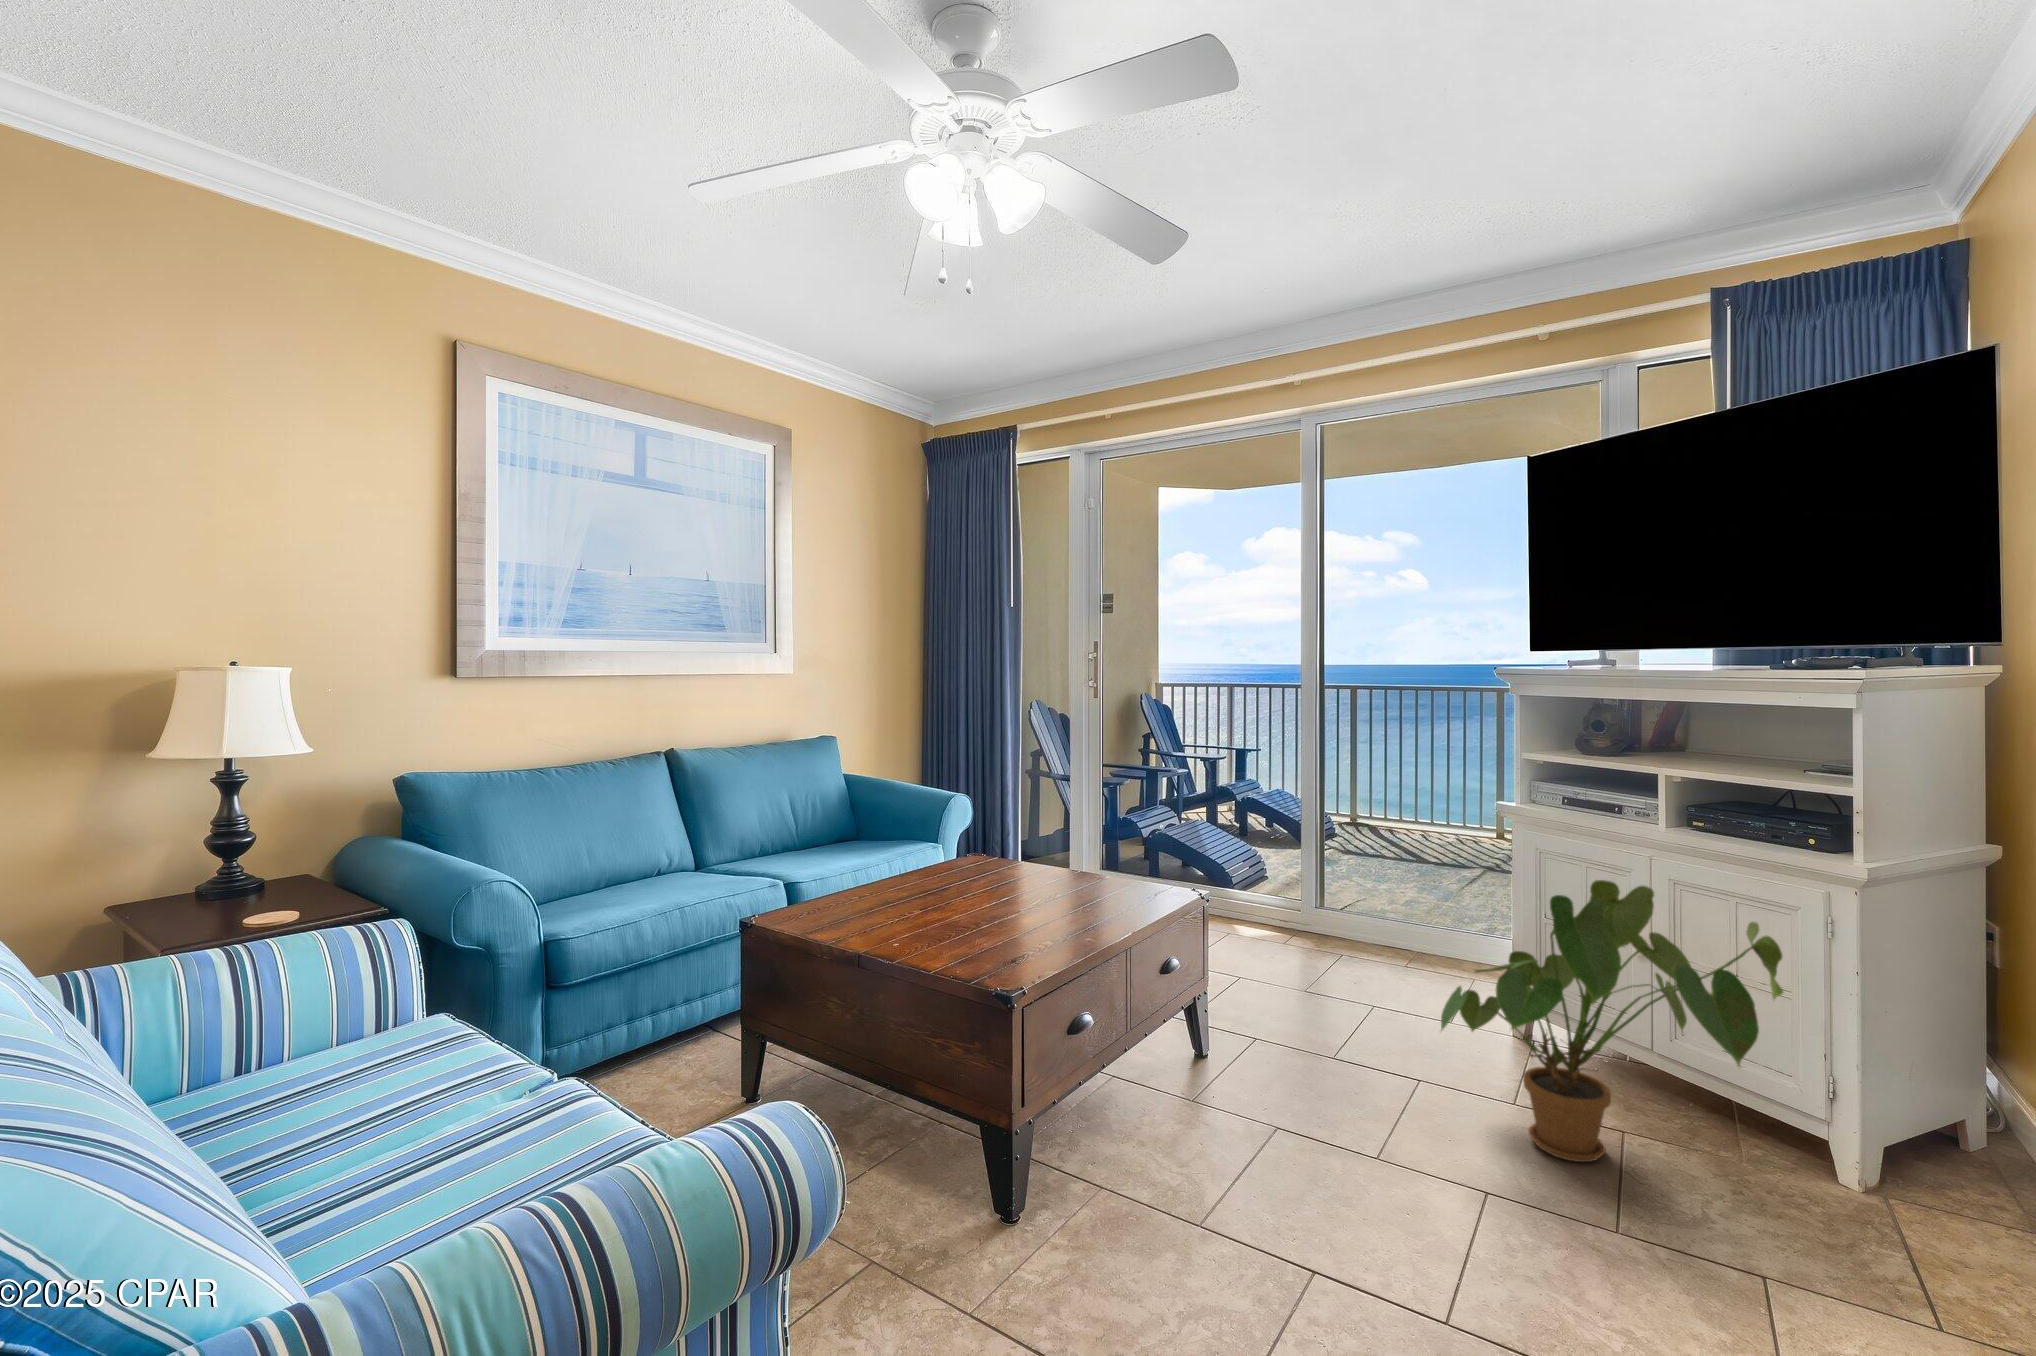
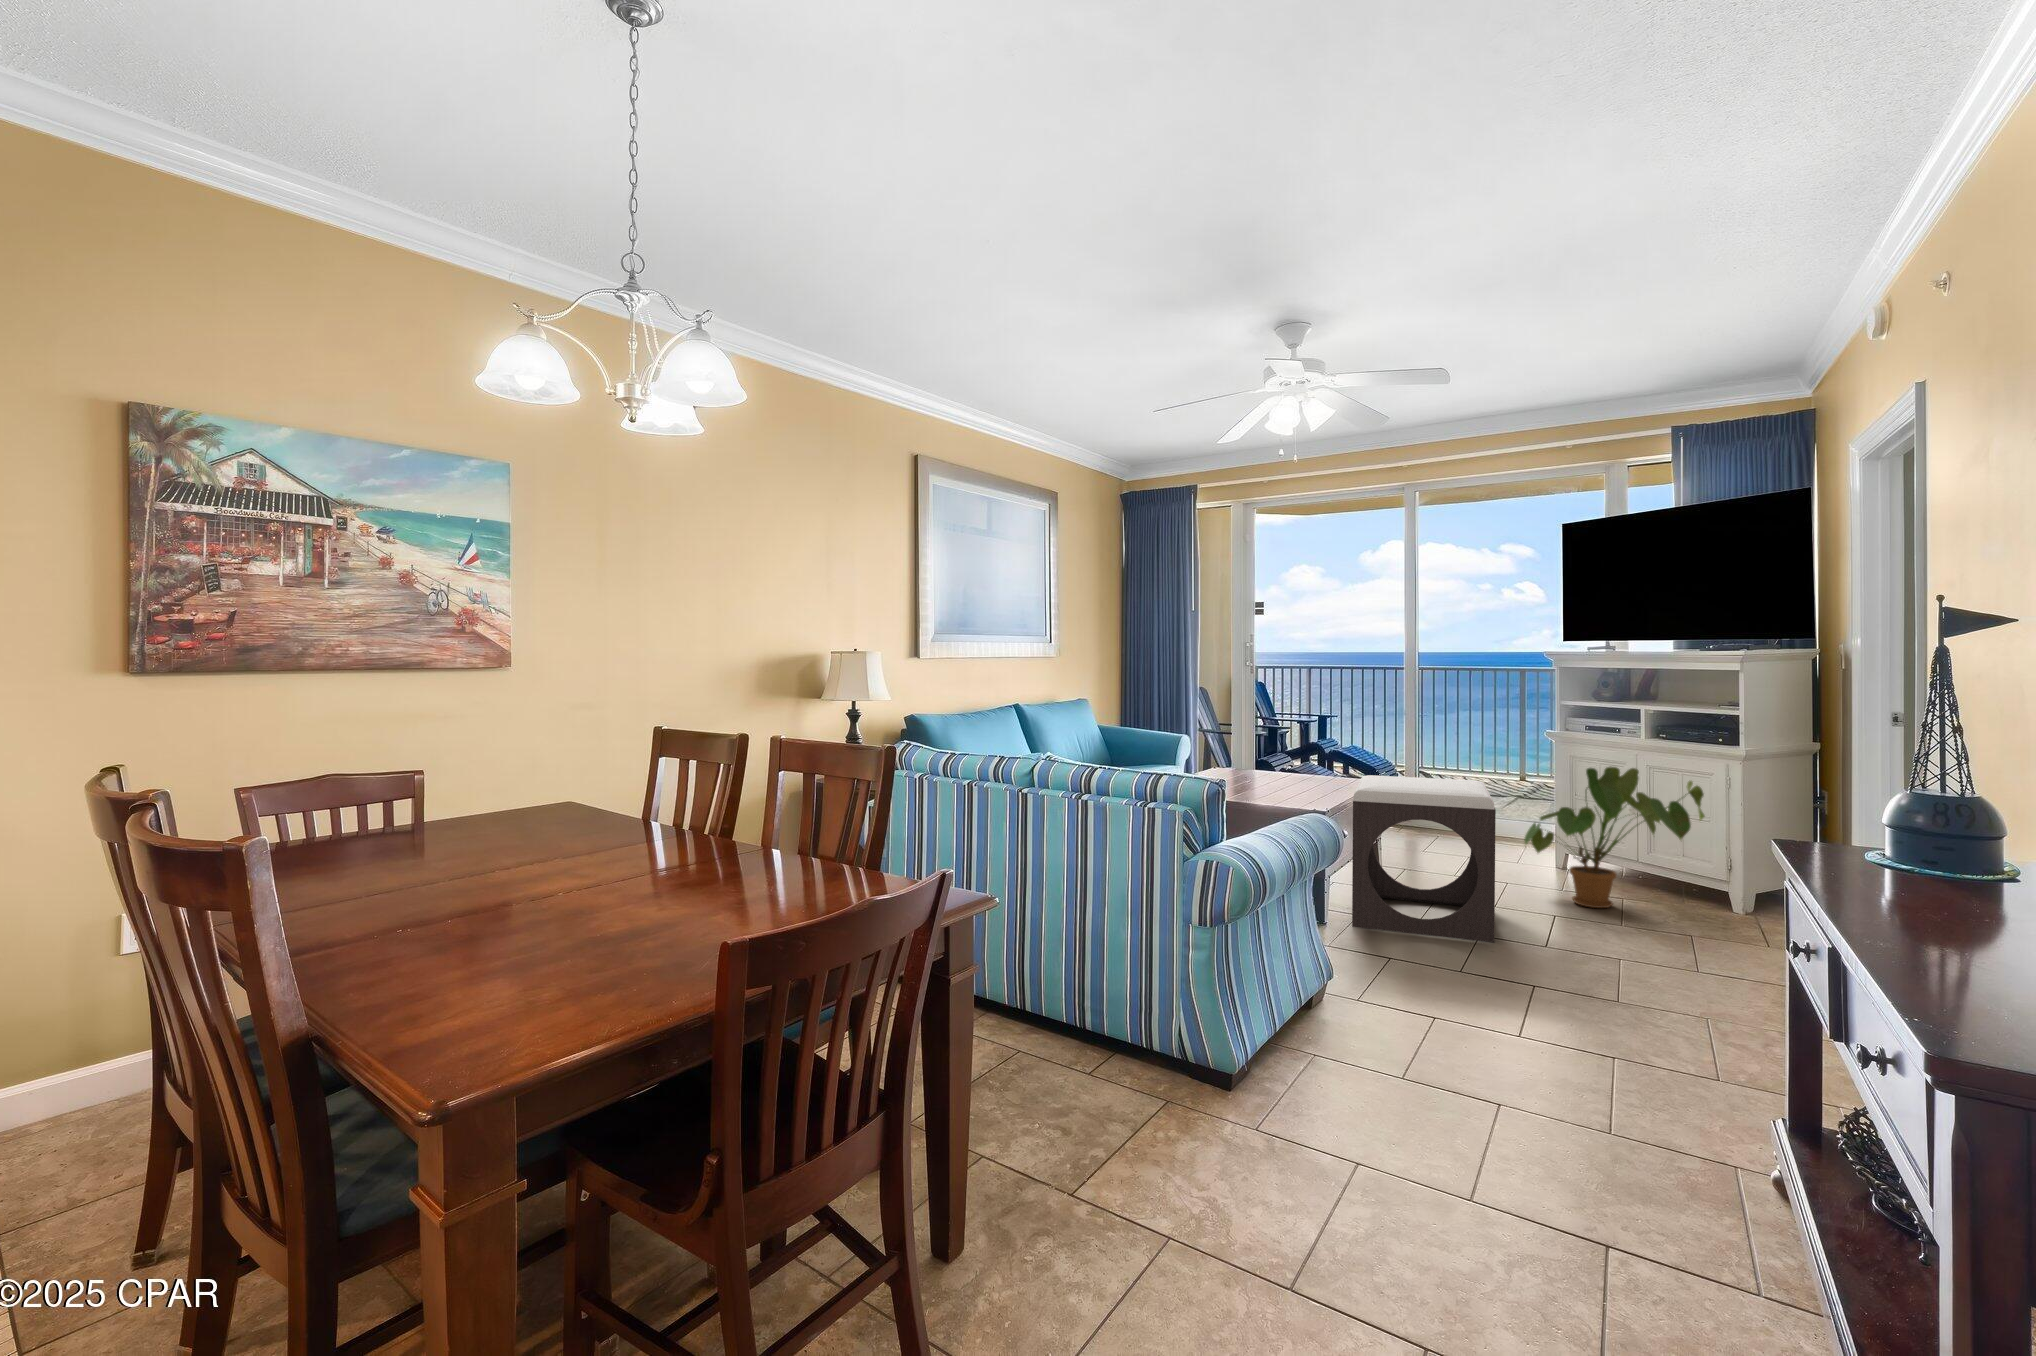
footstool: none [1072,897,1361,1299] -> present [1352,775,1496,943]

